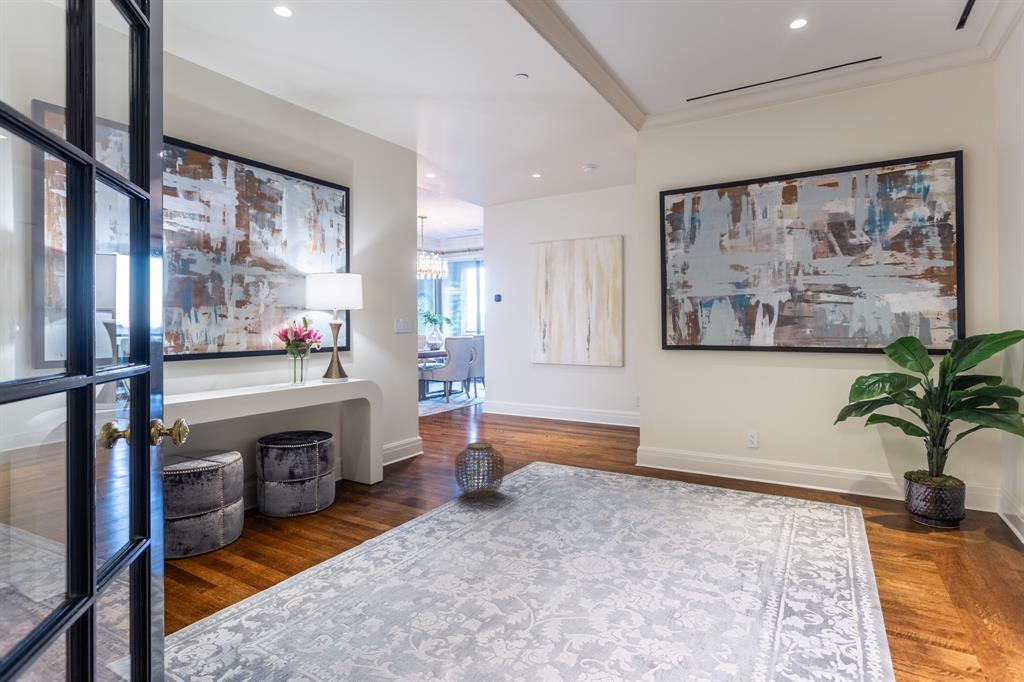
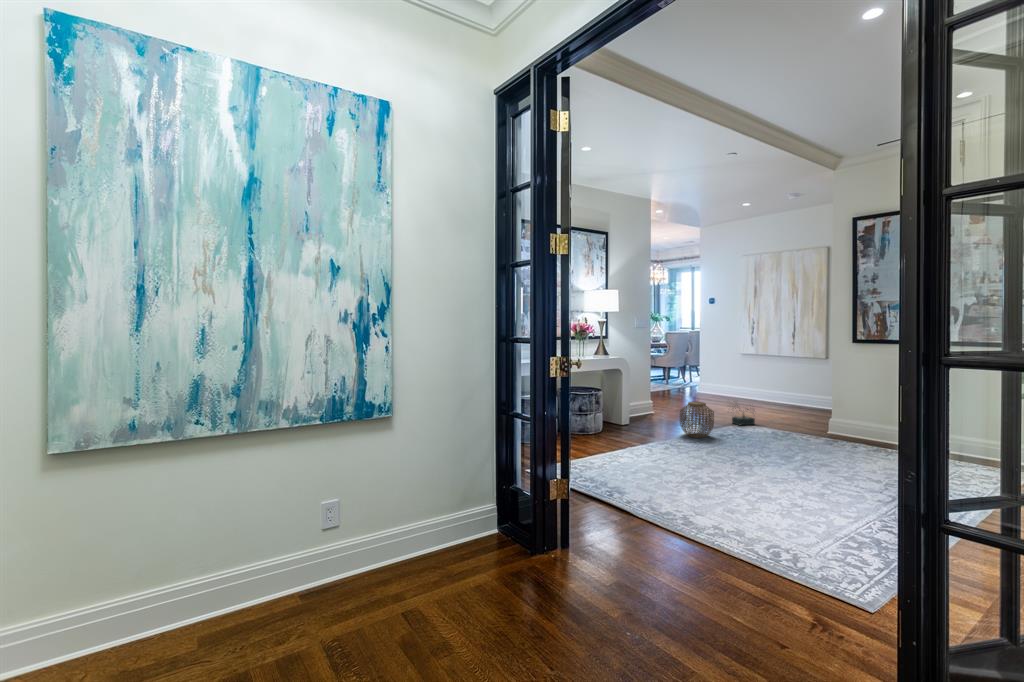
decorative plant: none [519,430,556,466] -> present [732,401,755,425]

